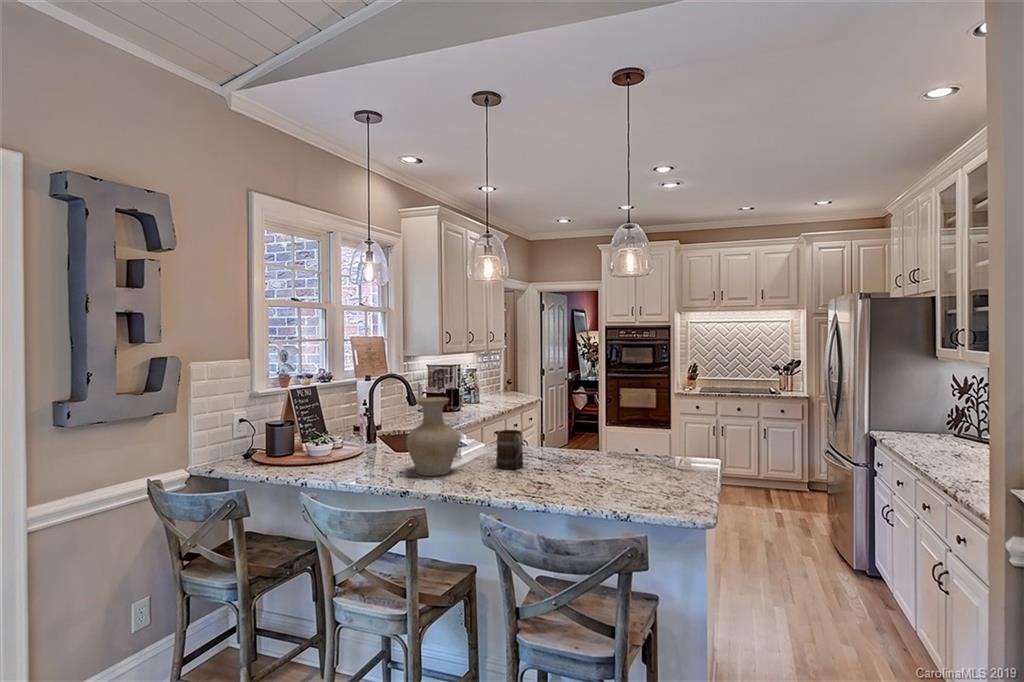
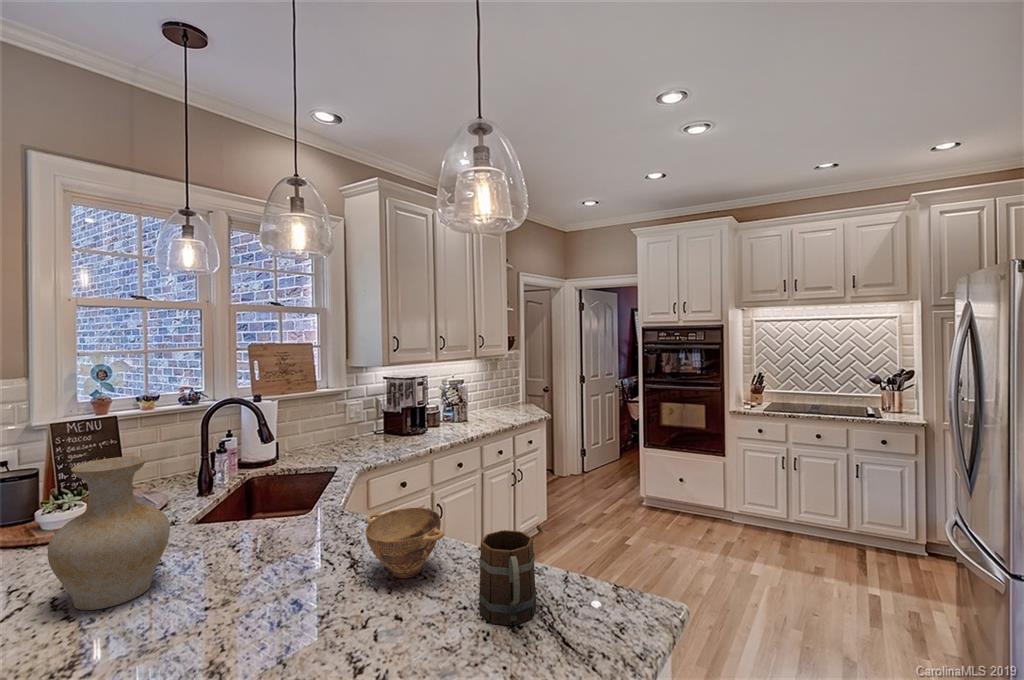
bowl: none [551,426,605,459] -> present [366,508,444,578]
mug: present [496,430,523,469] -> present [479,530,536,626]

